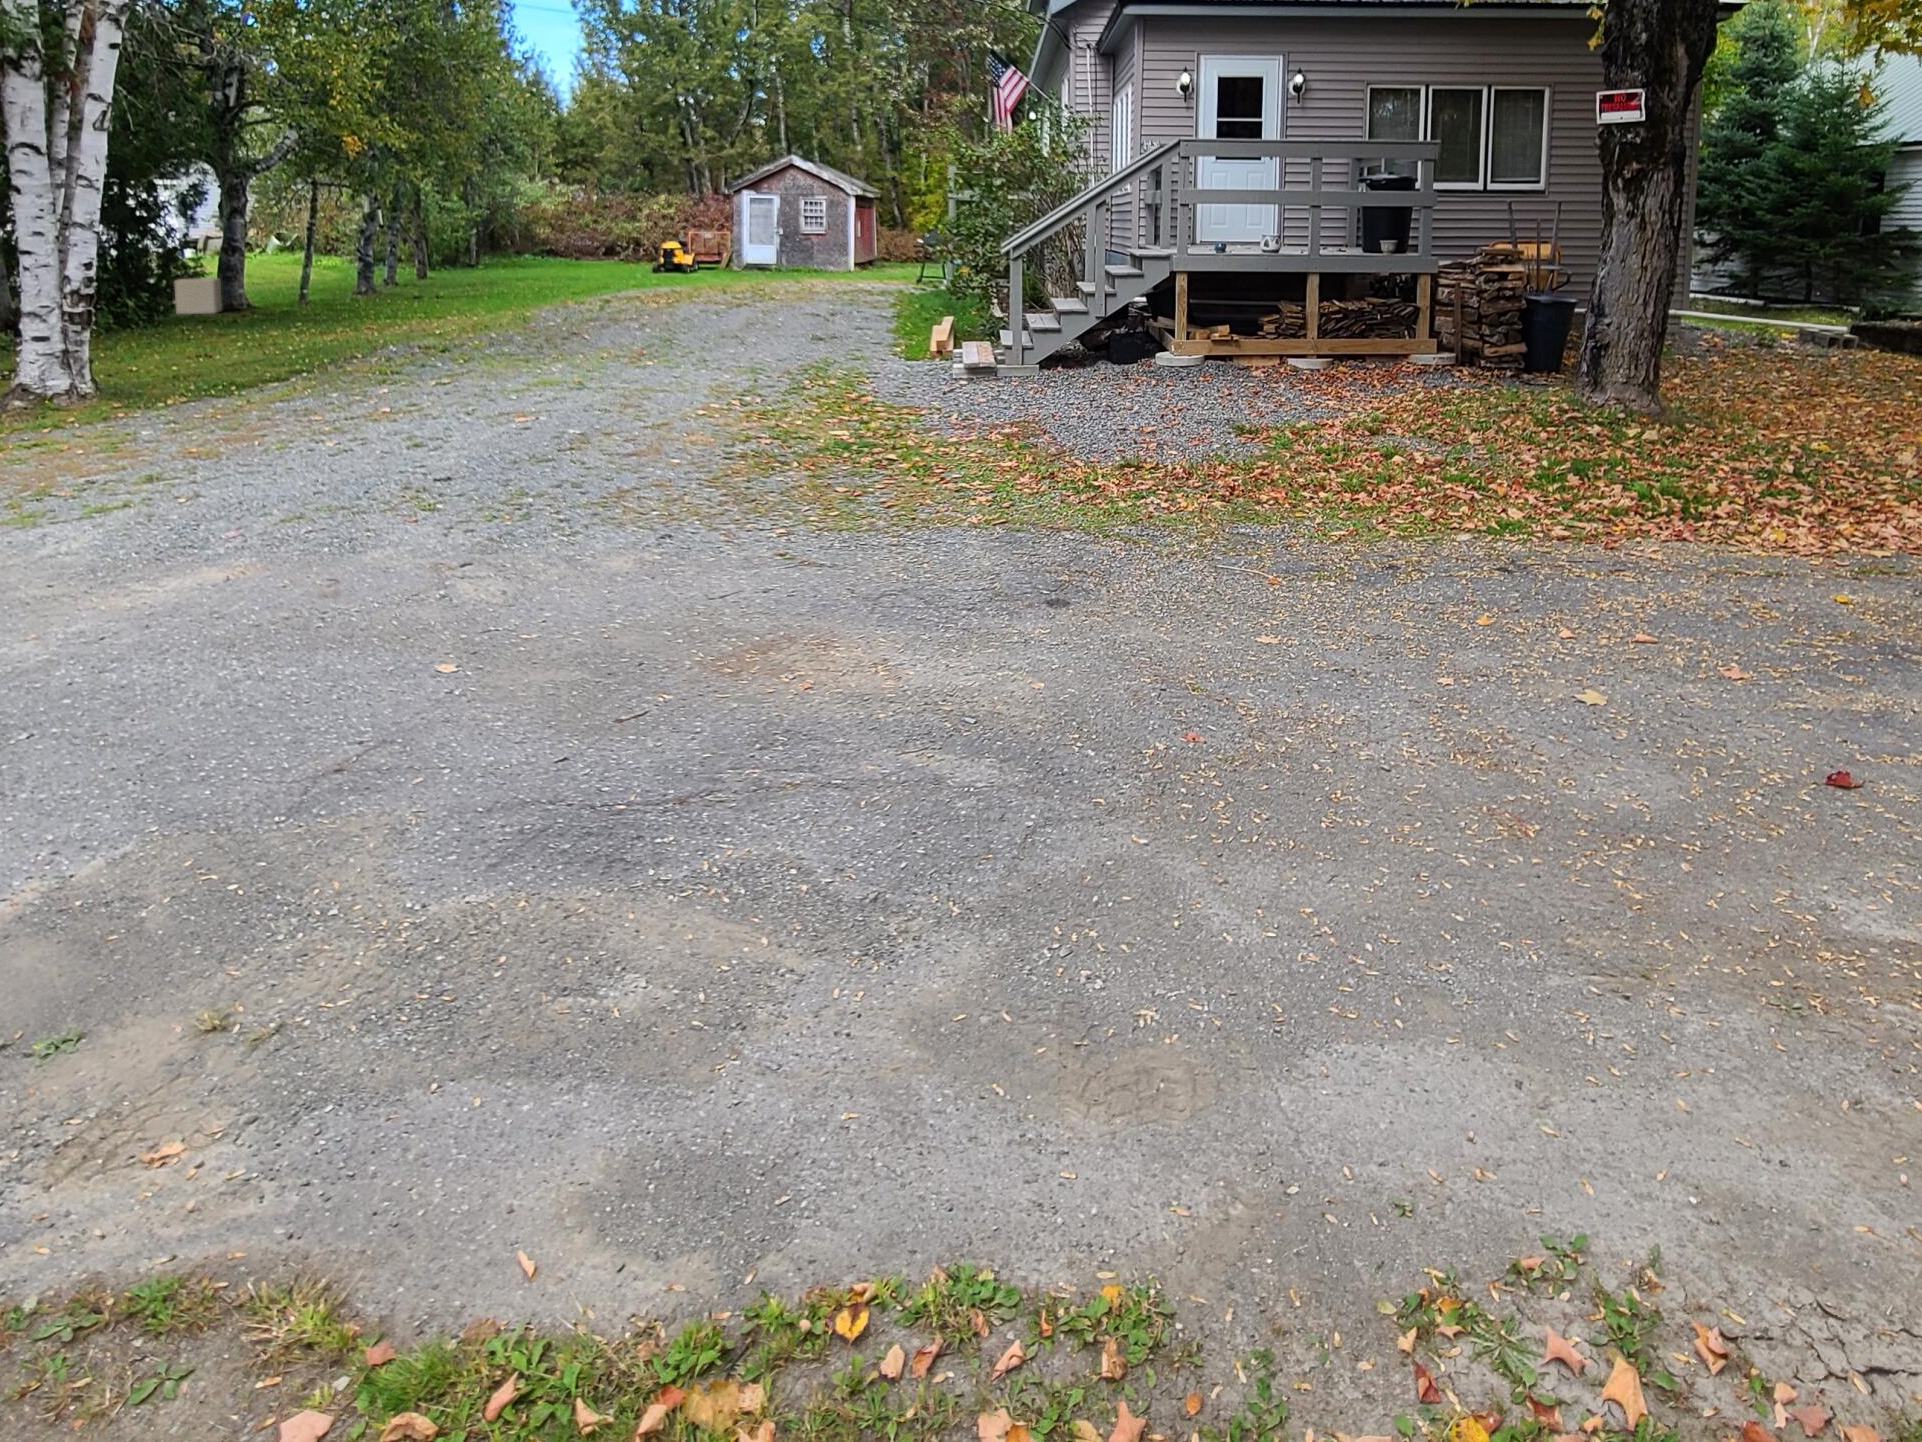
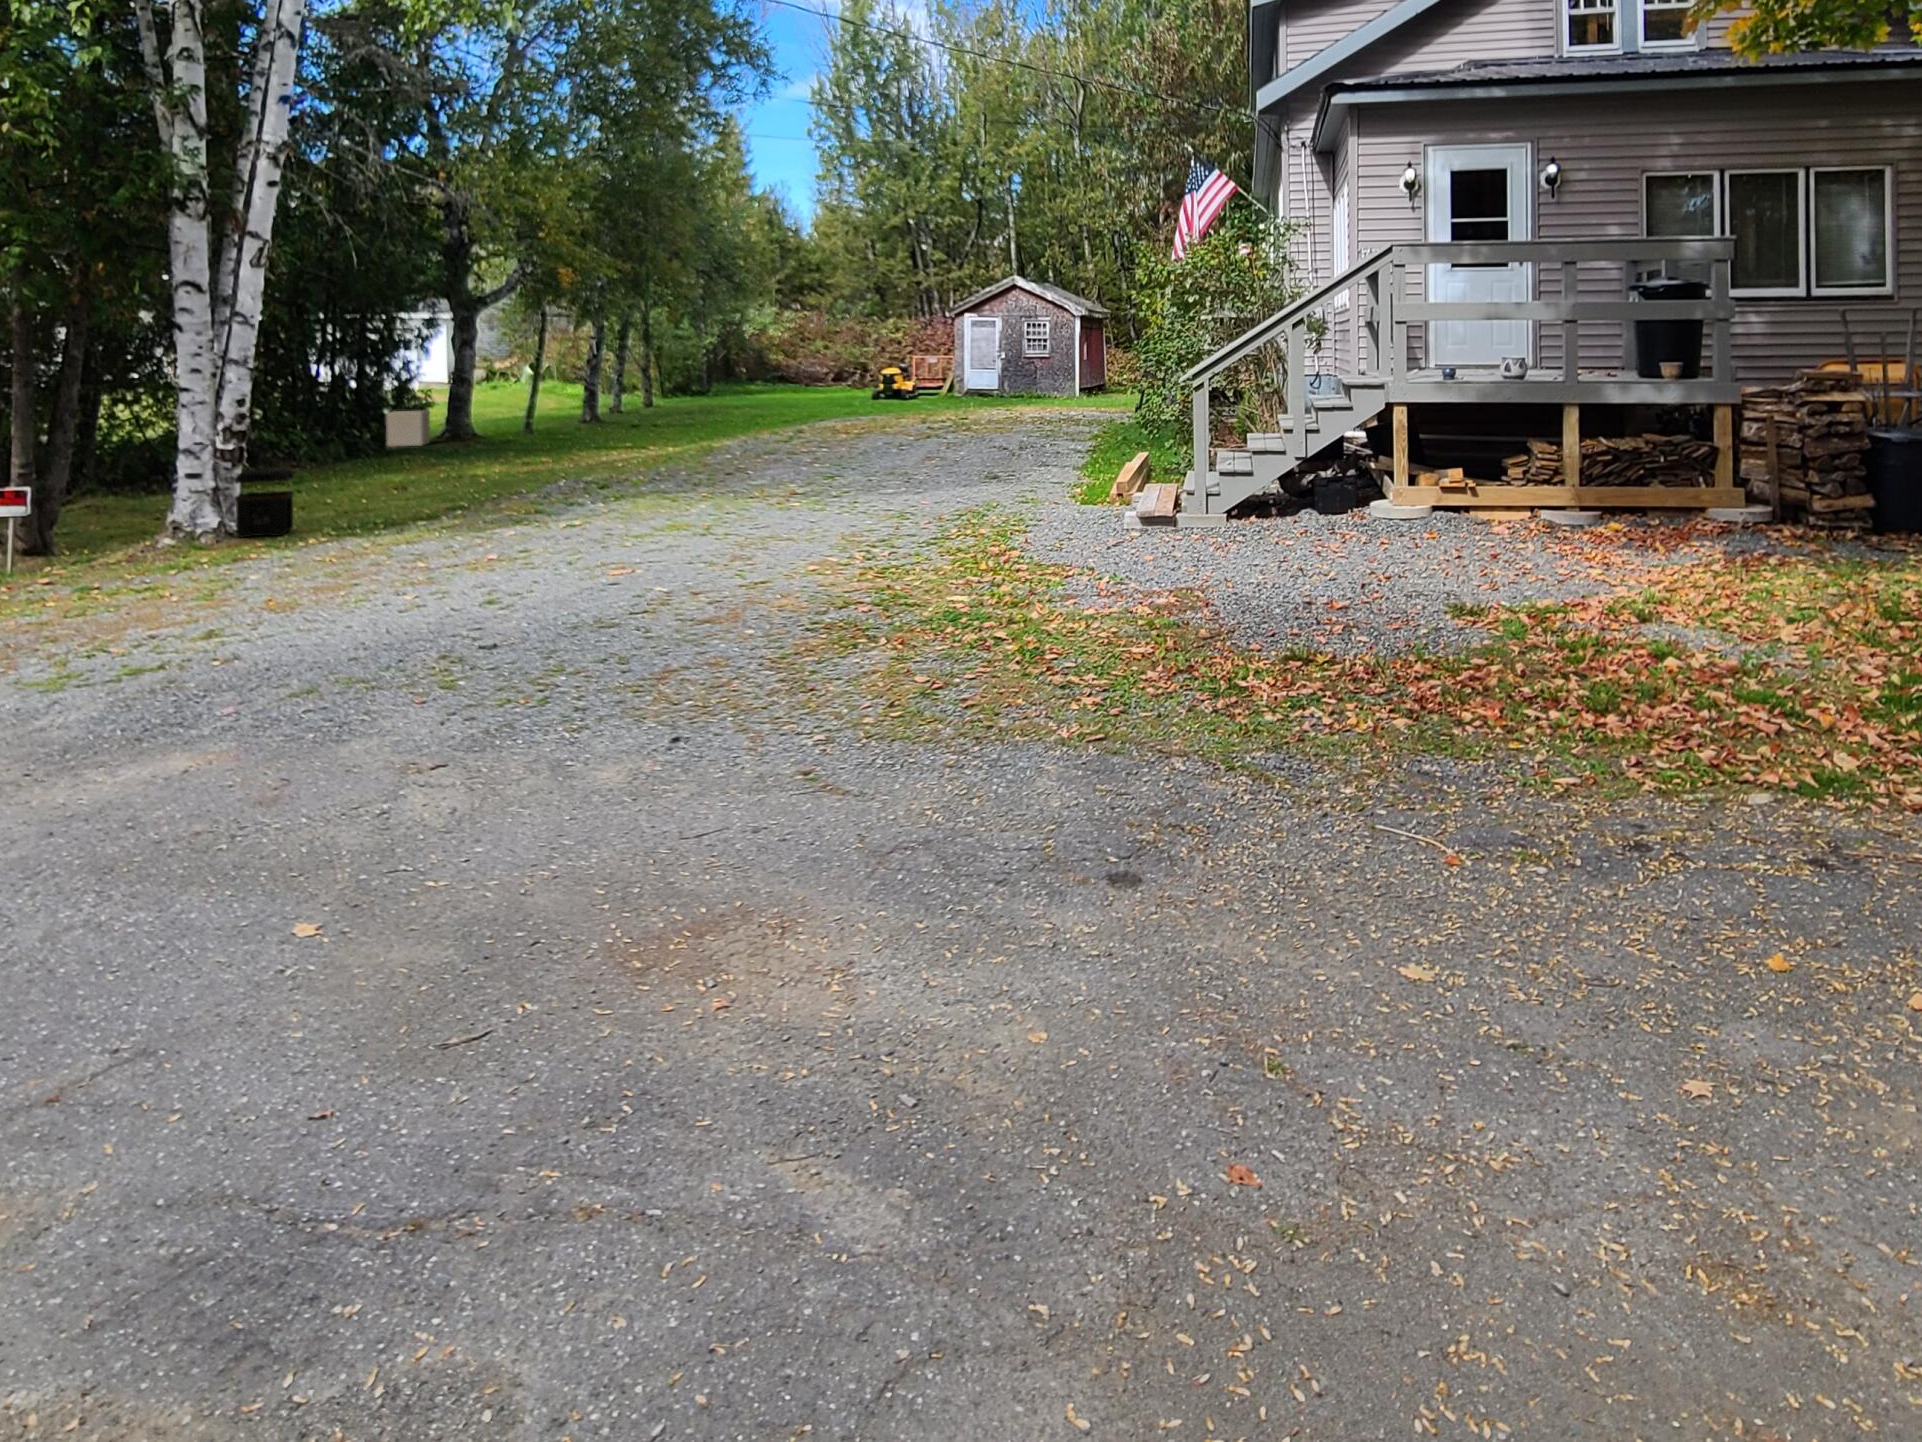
toolbox: none [86,331,147,398] -> present [235,469,294,537]

